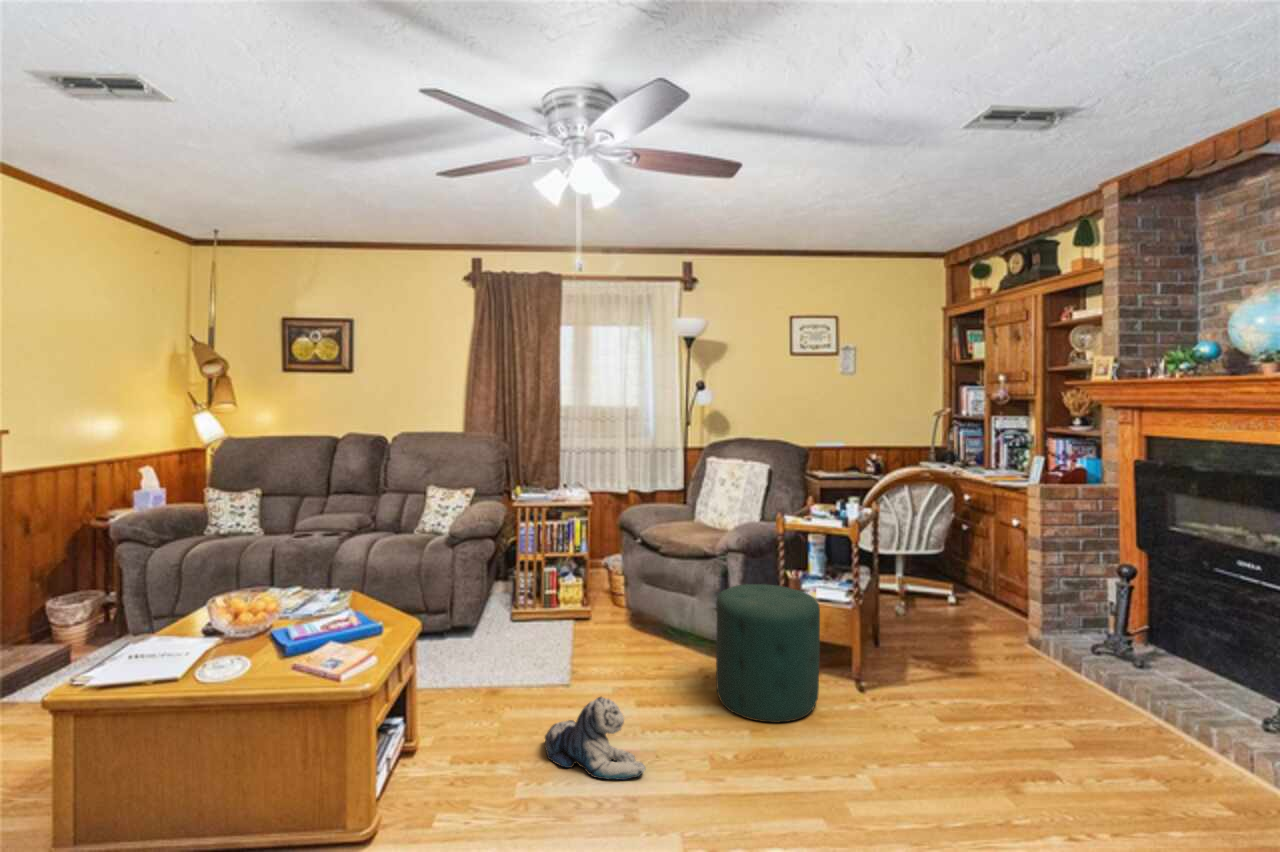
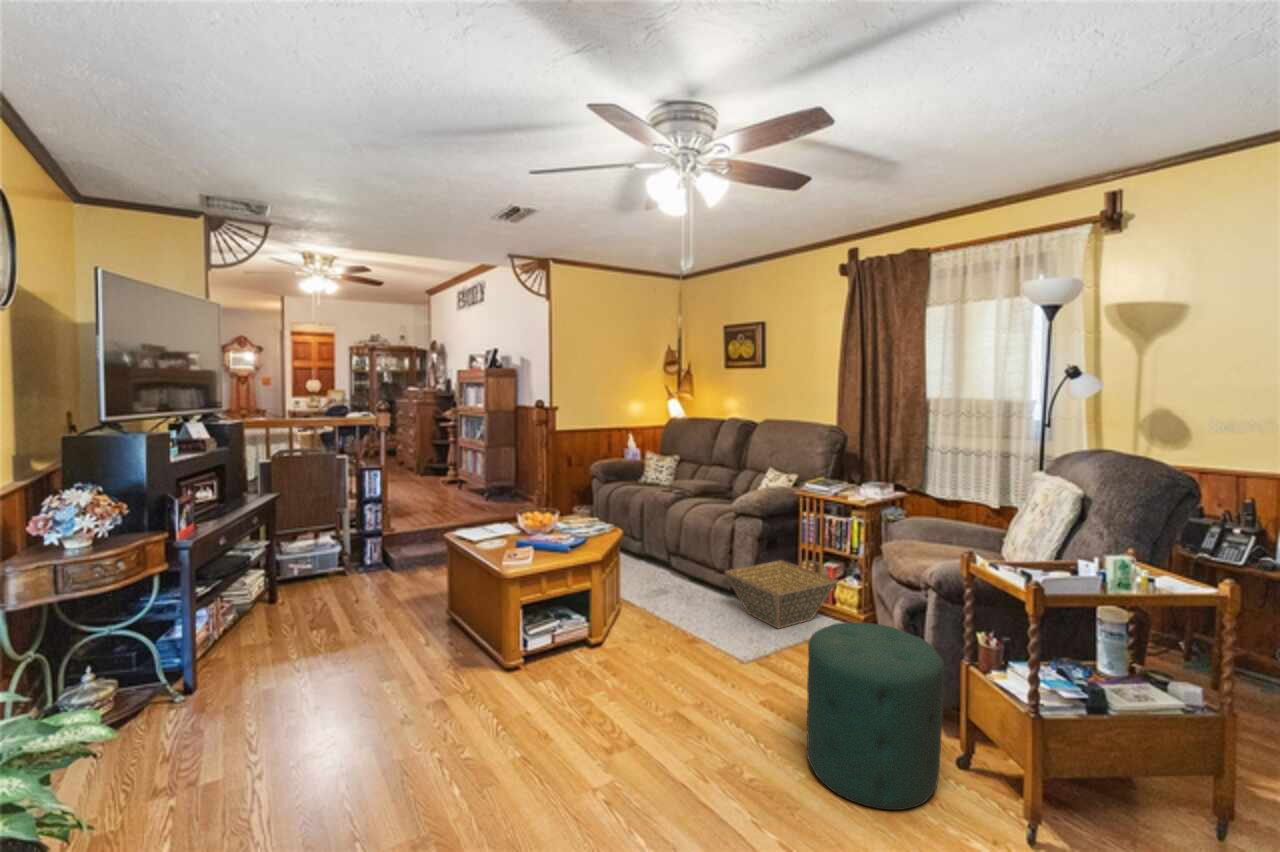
basket: none [472,580,572,646] -> present [725,560,838,628]
plush toy: present [545,697,646,780] -> none [621,661,675,739]

